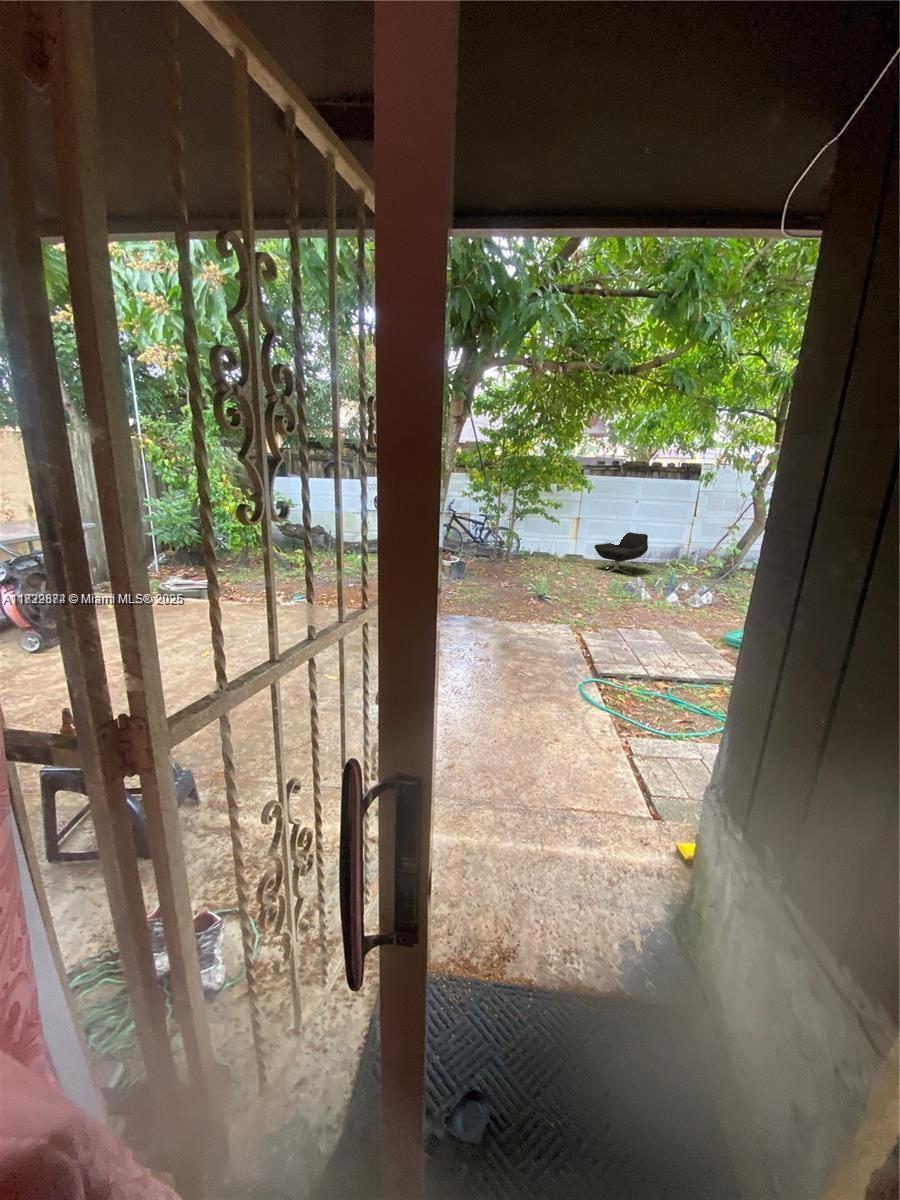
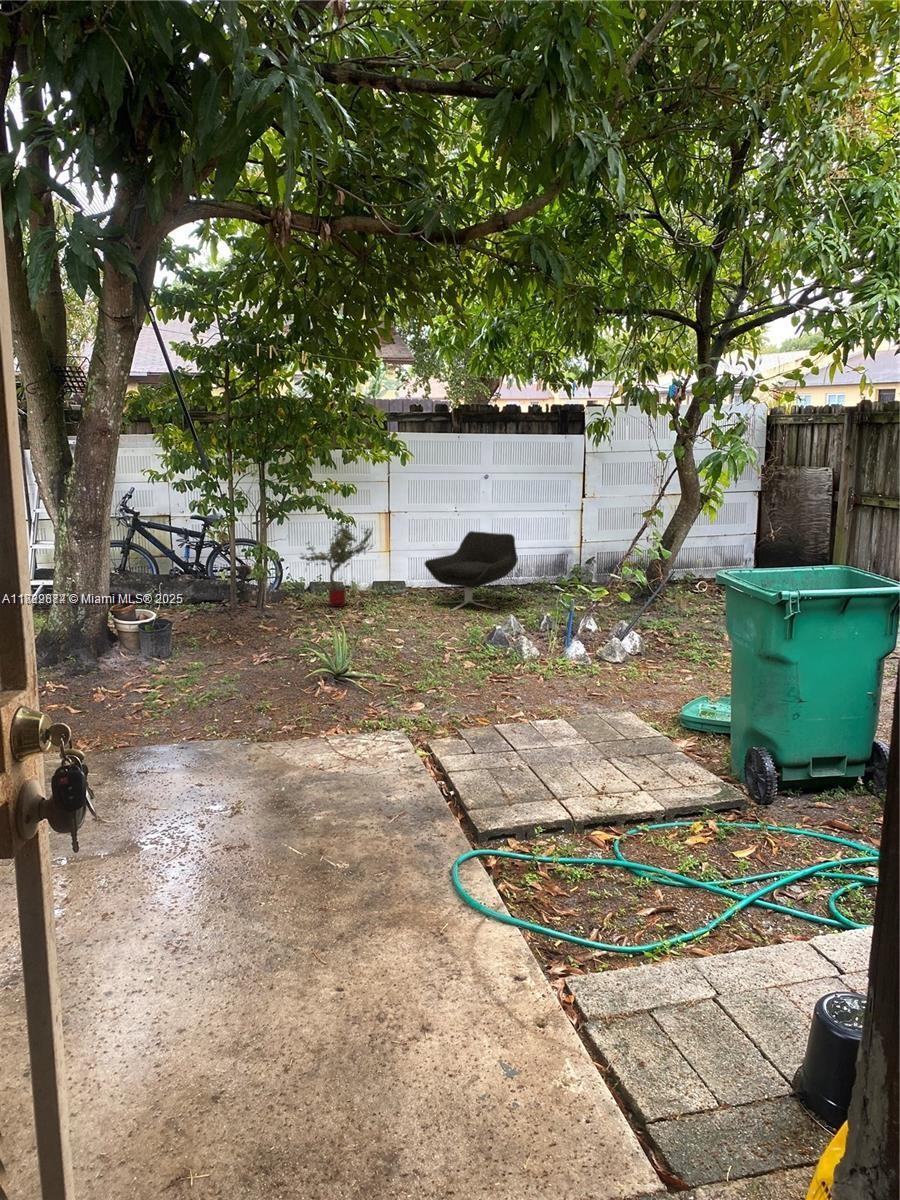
potted tree: none [529,518,569,565] -> present [300,522,373,607]

